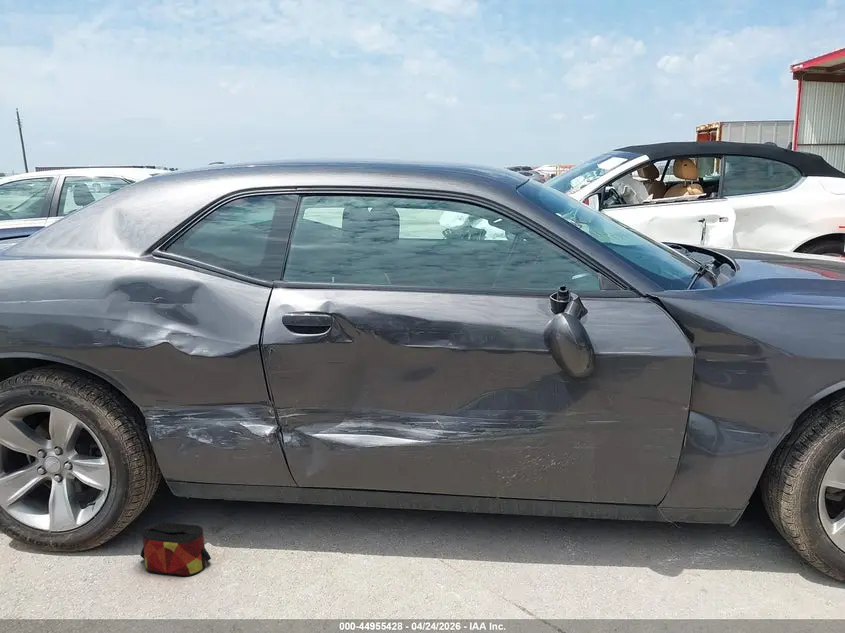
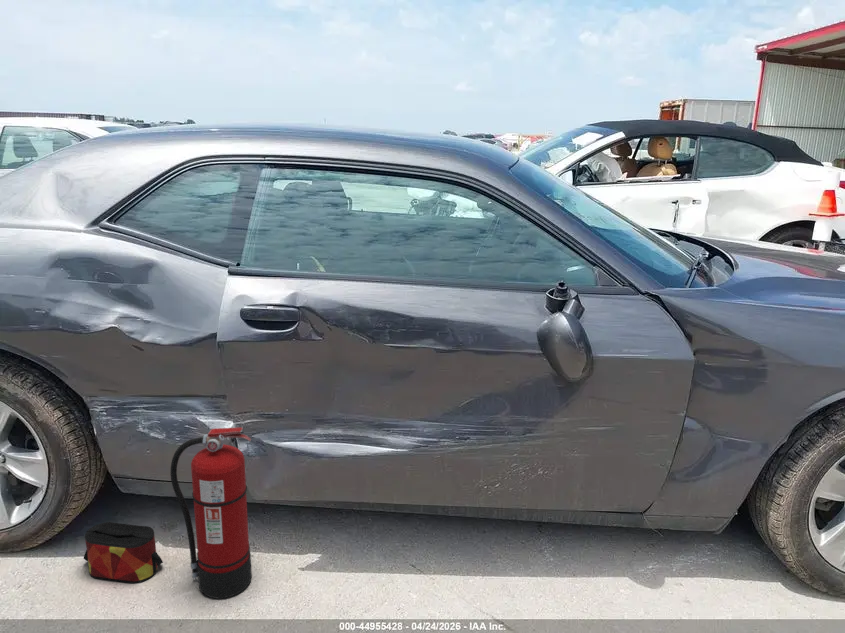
fire extinguisher: none [217,429,291,588] -> present [171,428,252,598]

